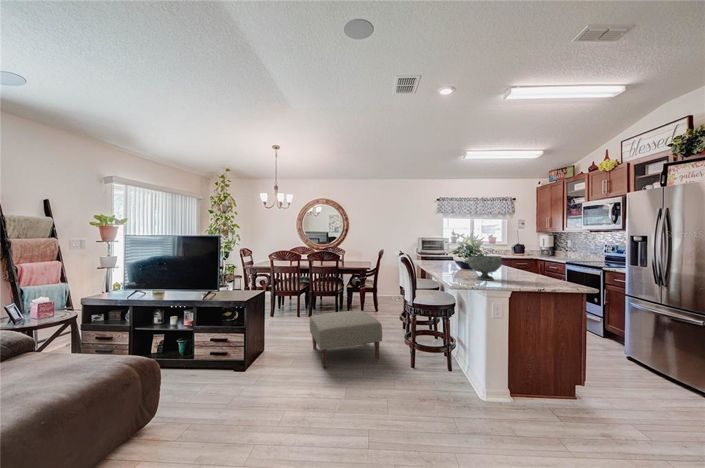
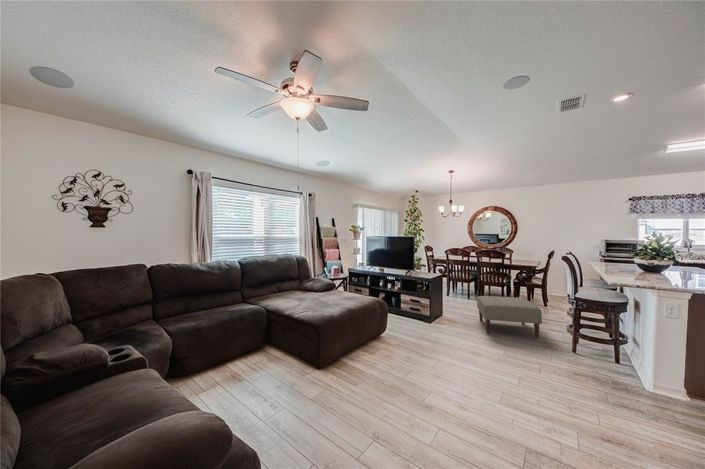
decorative bowl: present [467,256,501,280] -> none [637,258,684,282]

